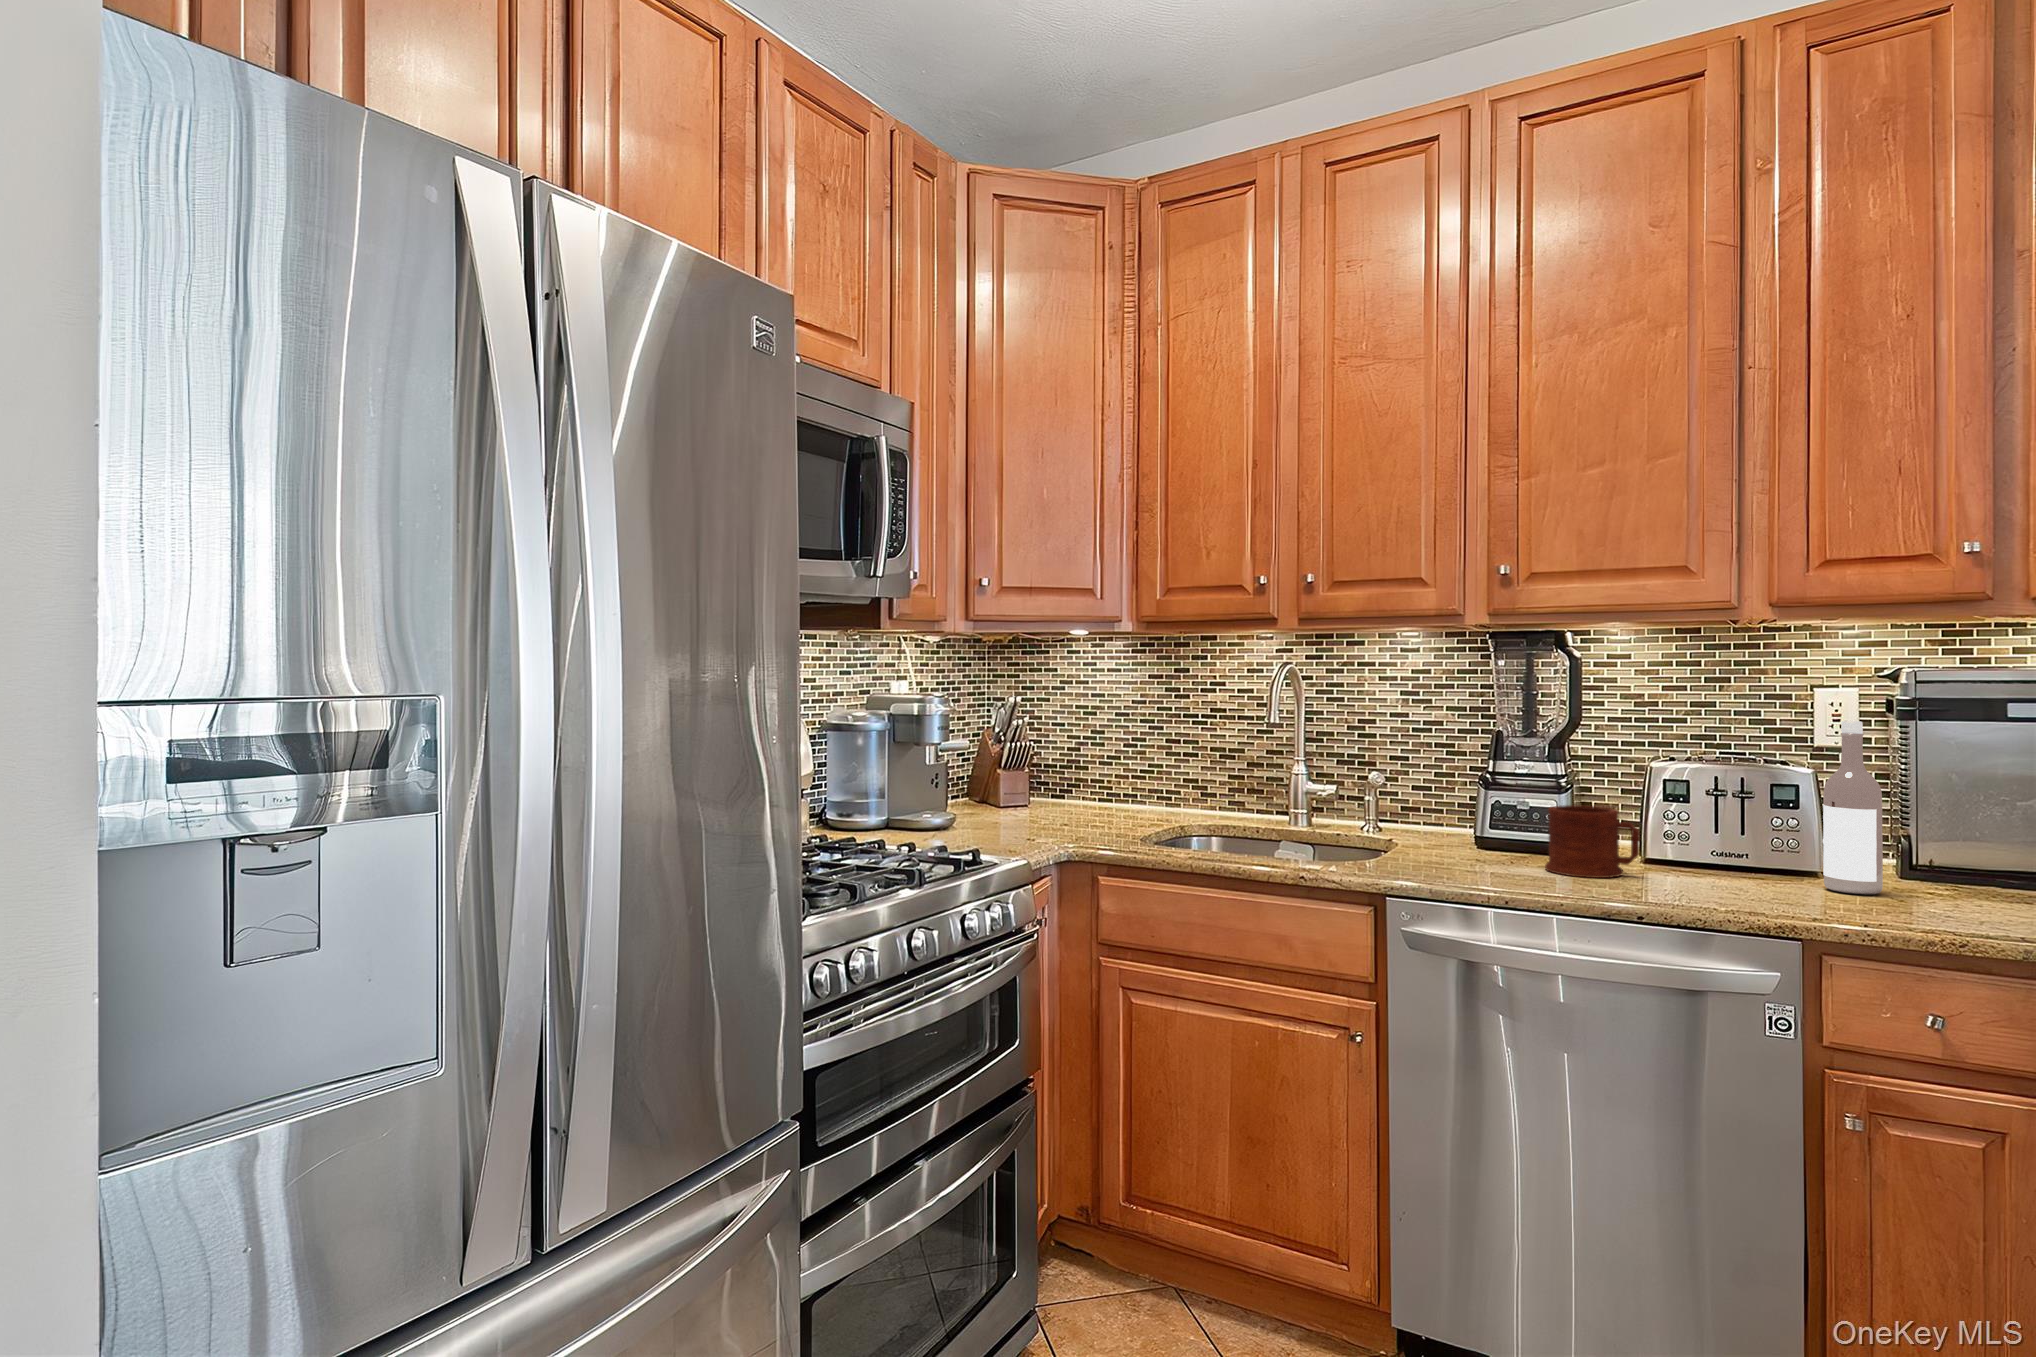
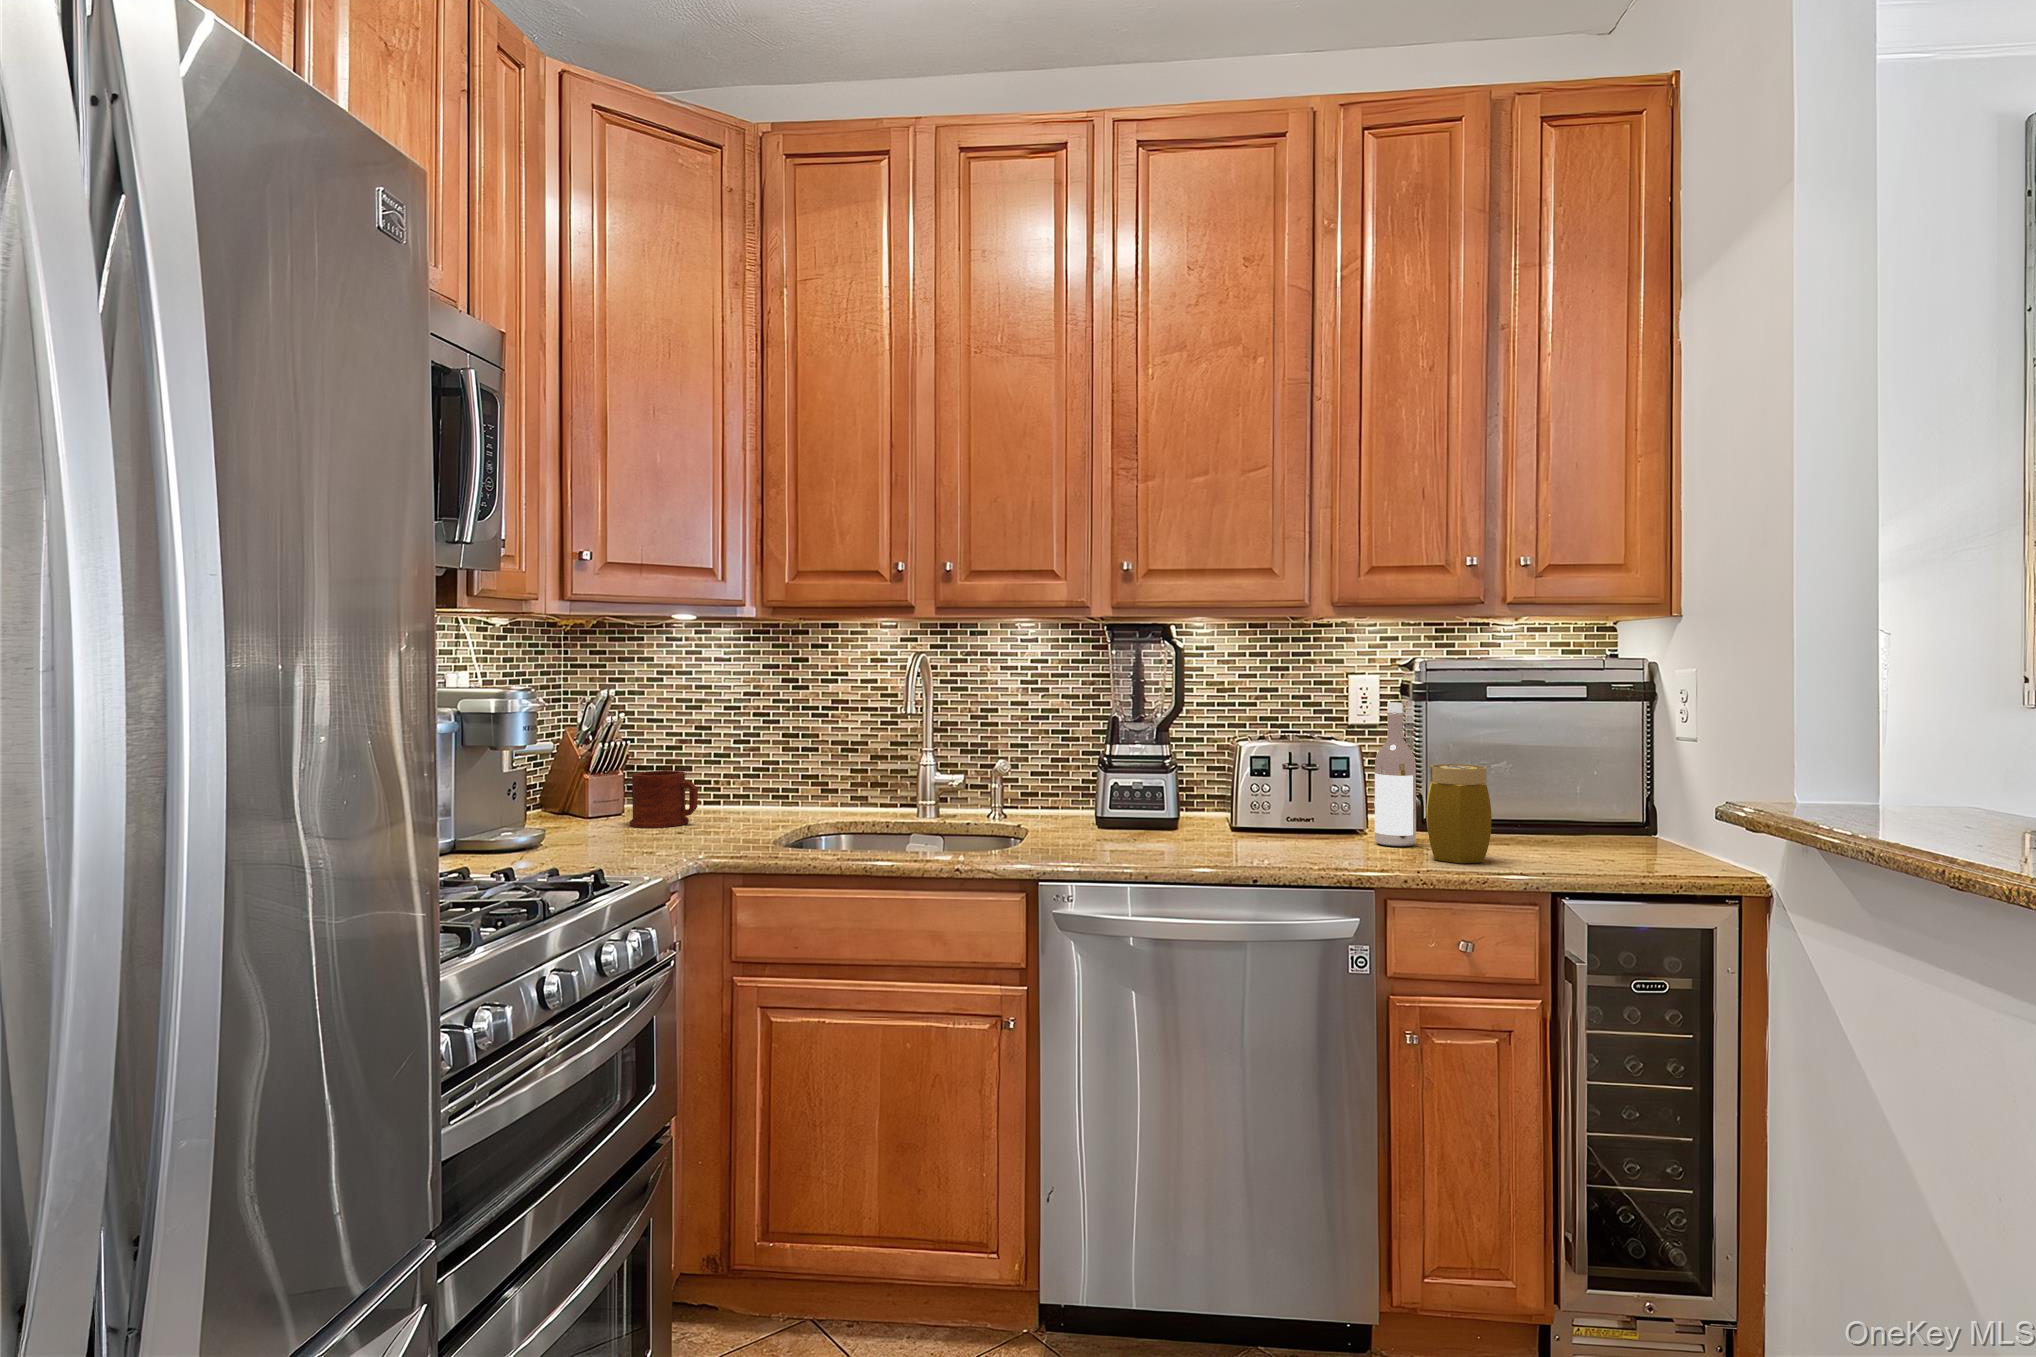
jar: none [1882,797,1980,921] -> present [1426,764,1492,863]
mug: present [1545,805,1640,878] -> present [630,771,698,828]

